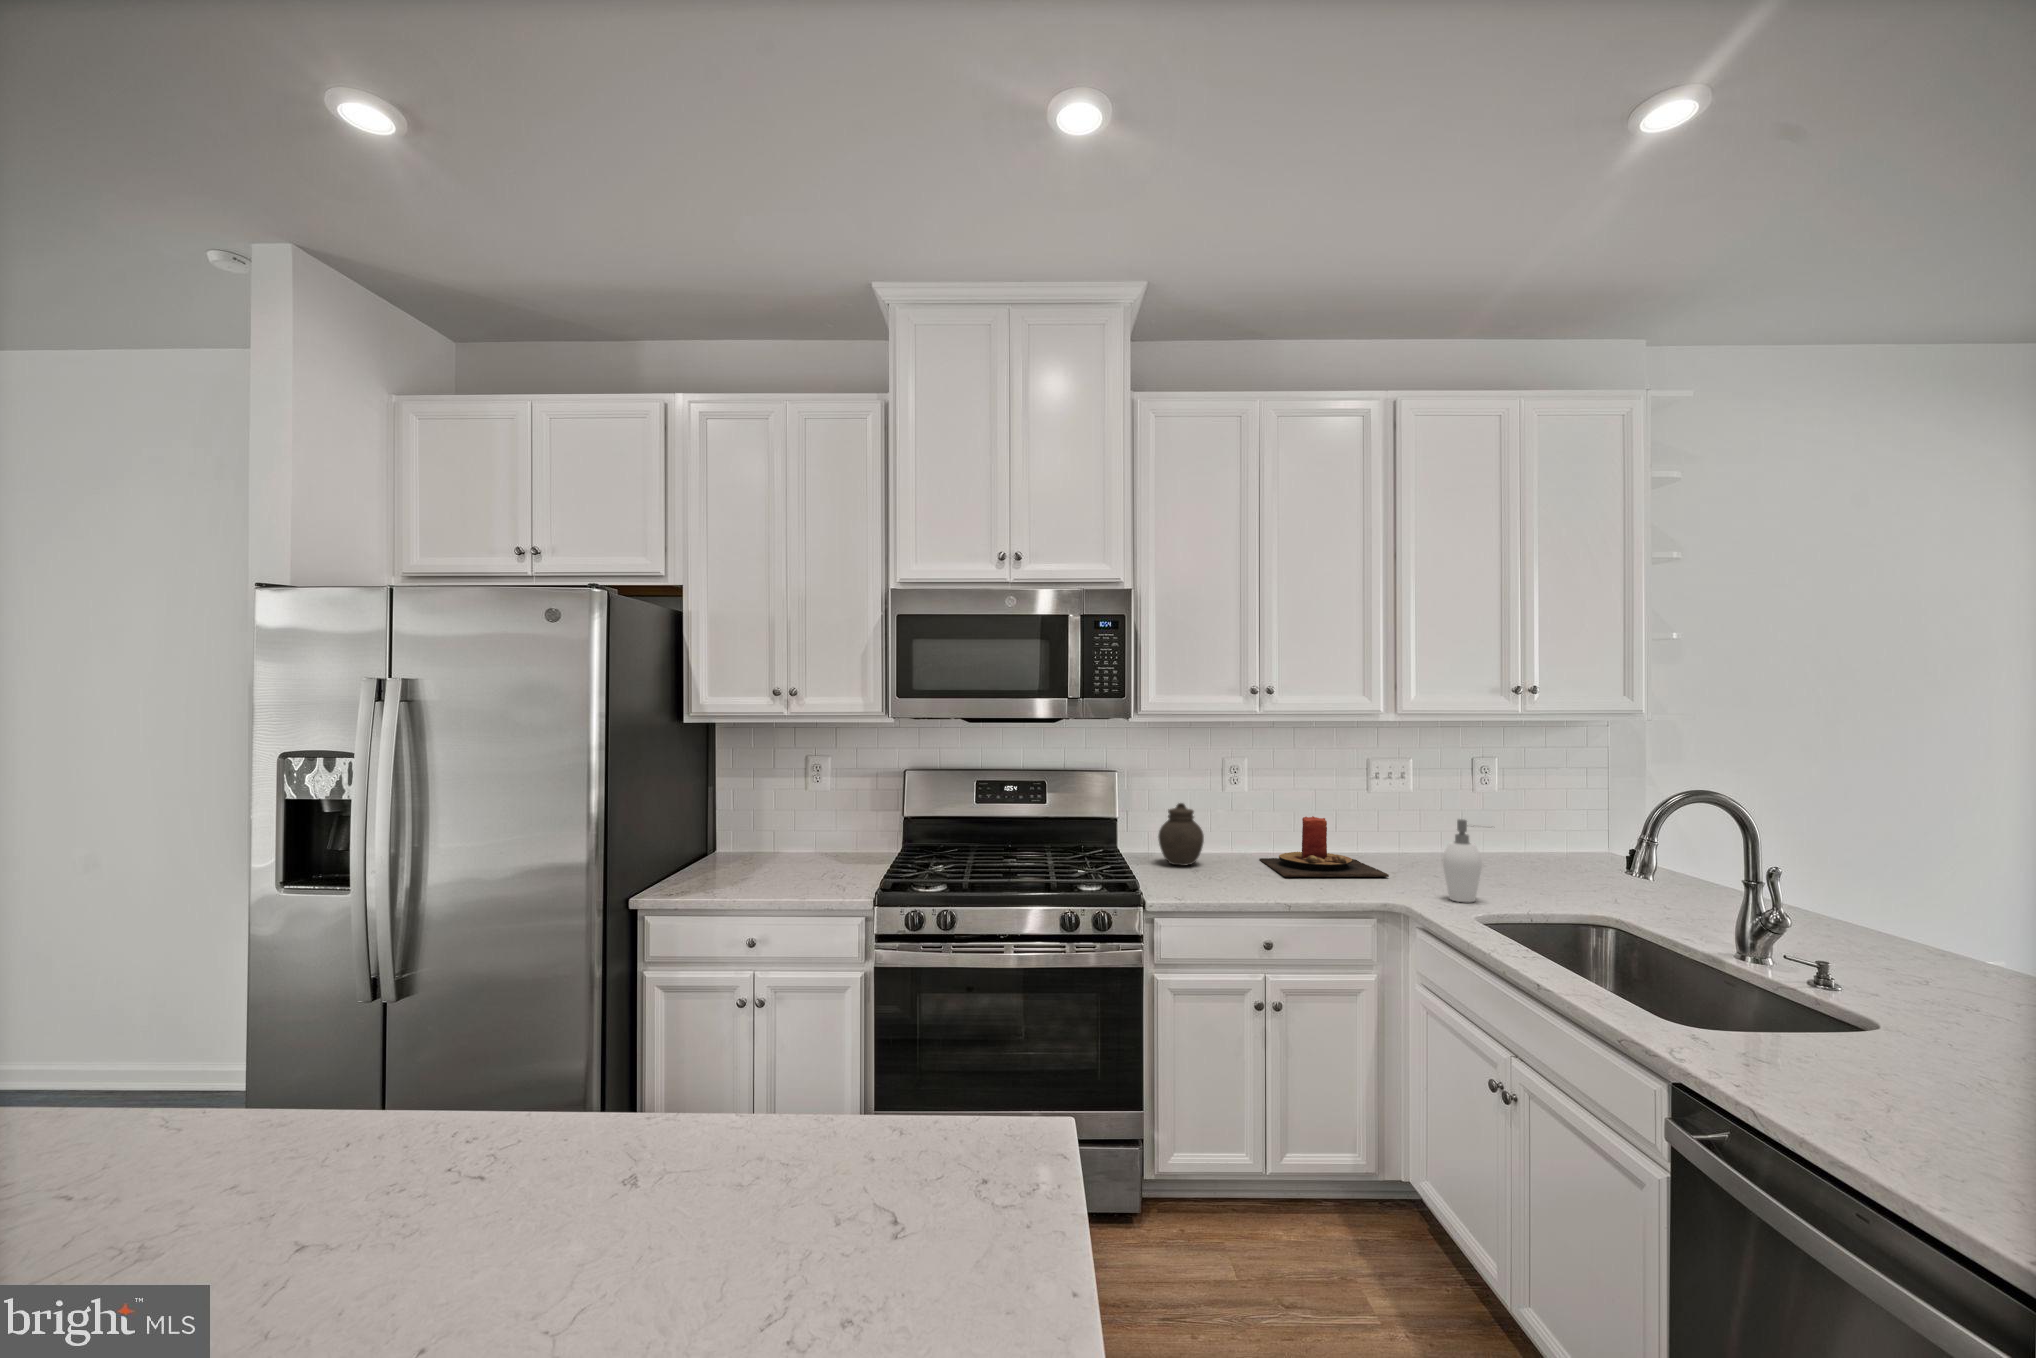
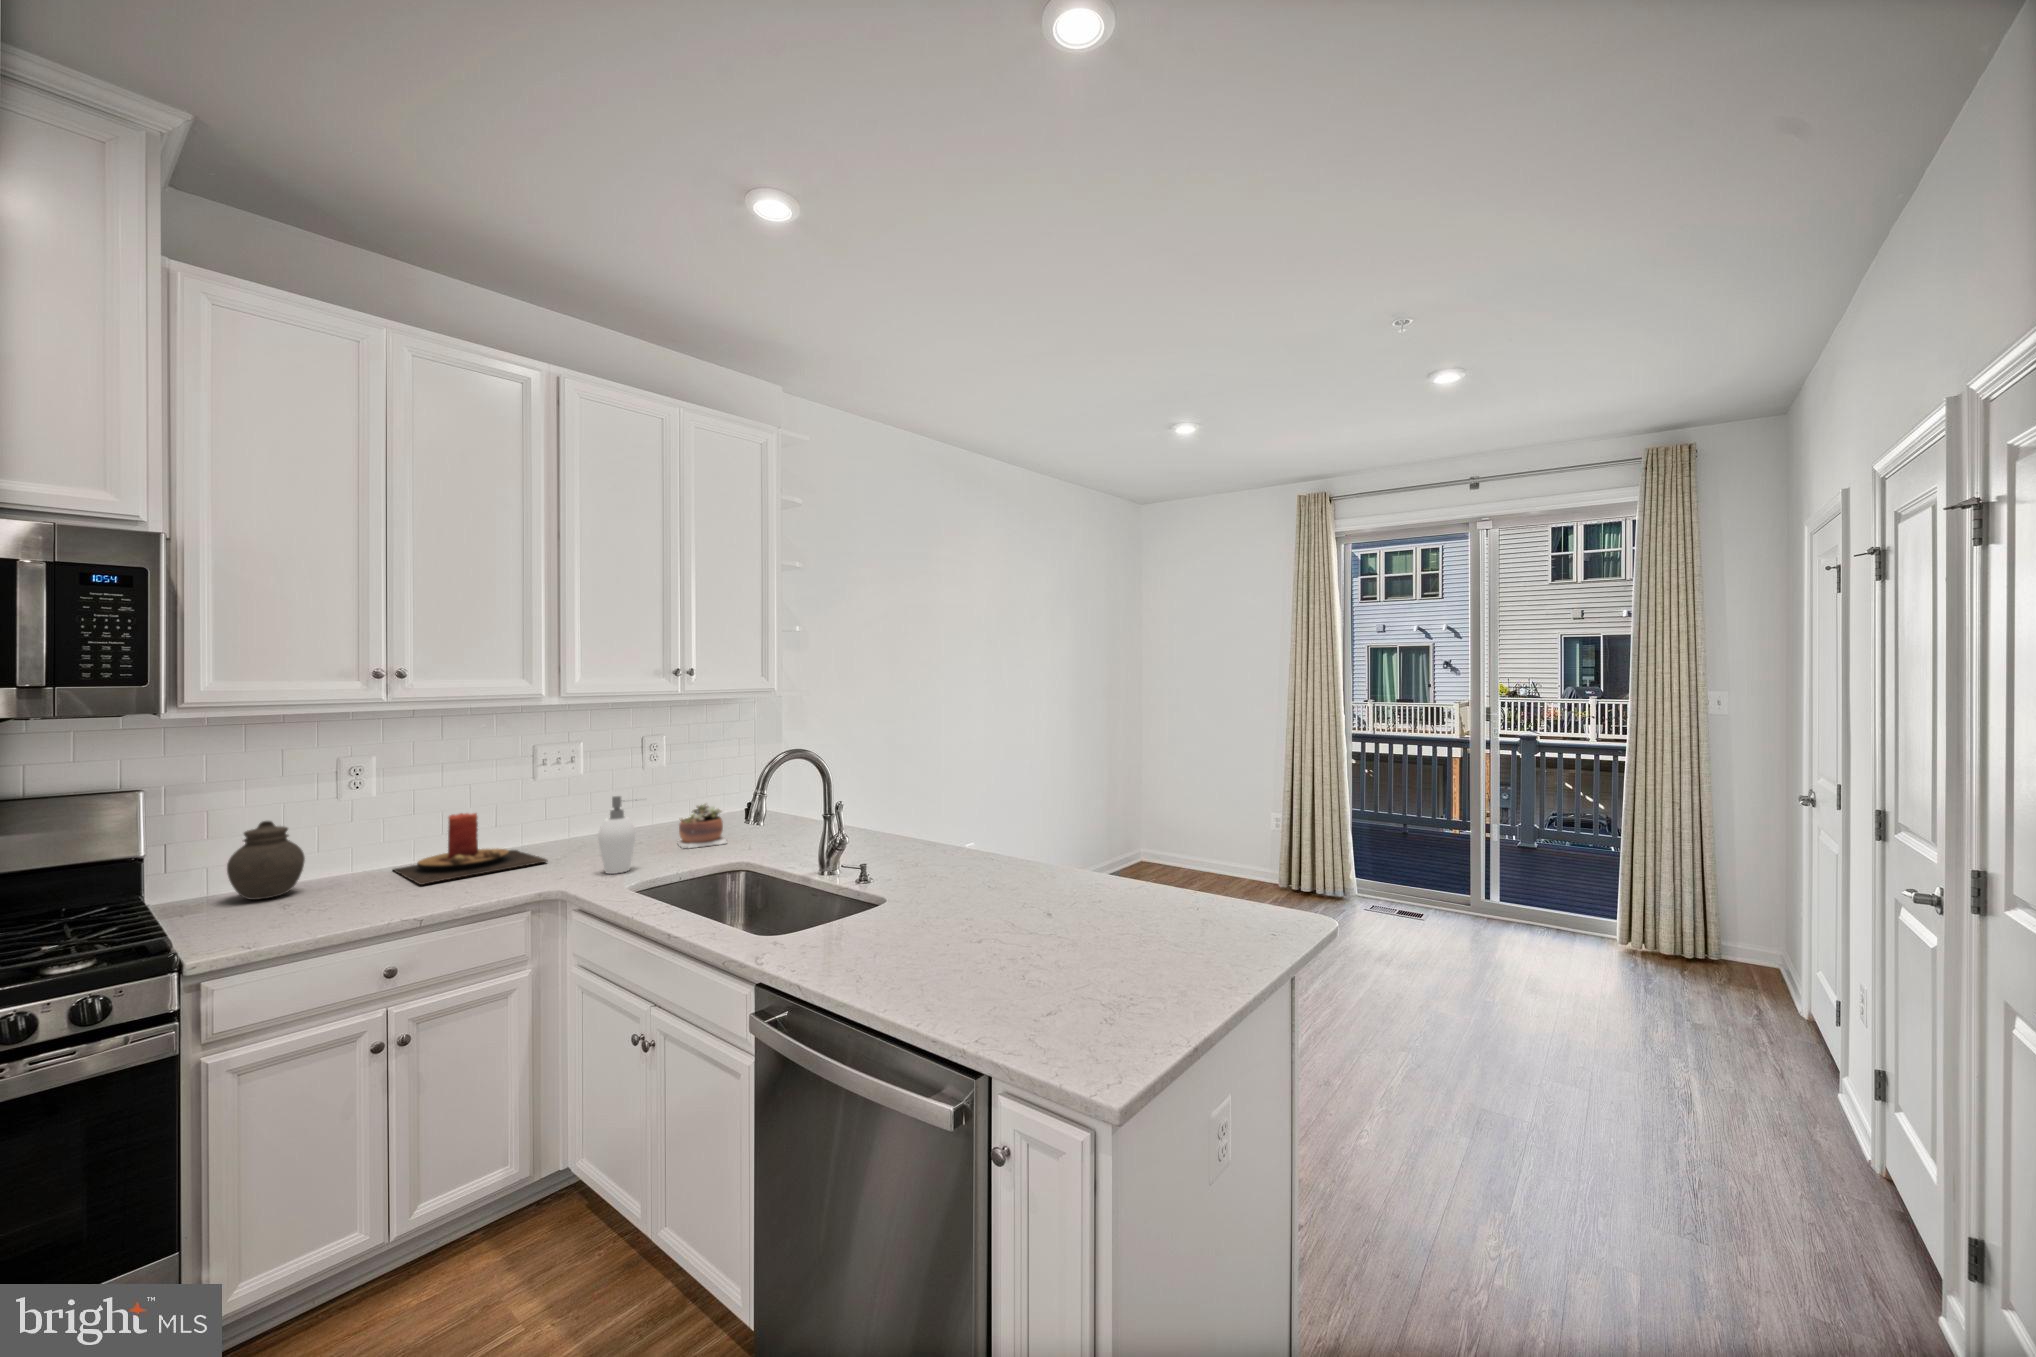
succulent plant: none [1523,841,1587,894] -> present [678,803,727,849]

